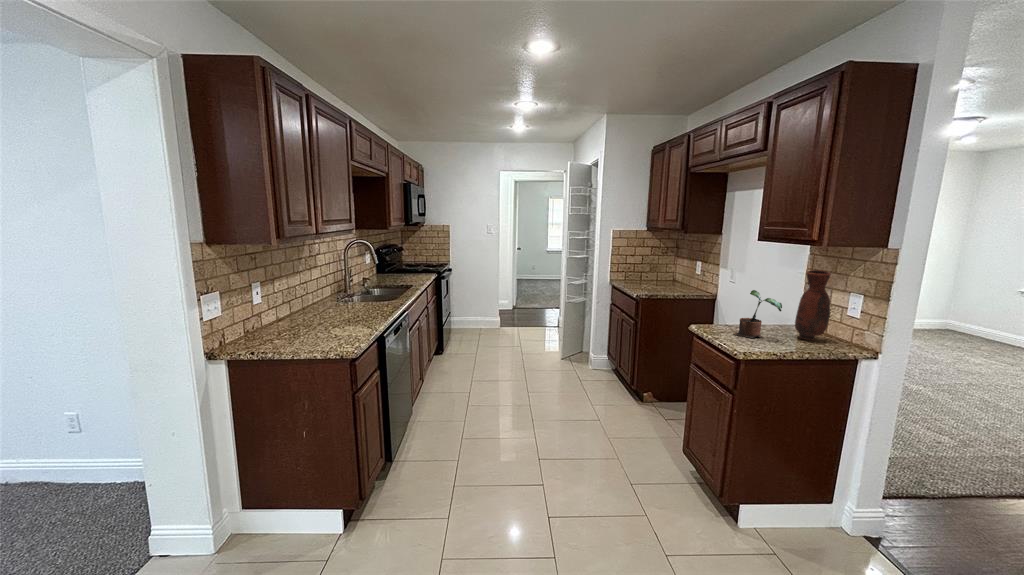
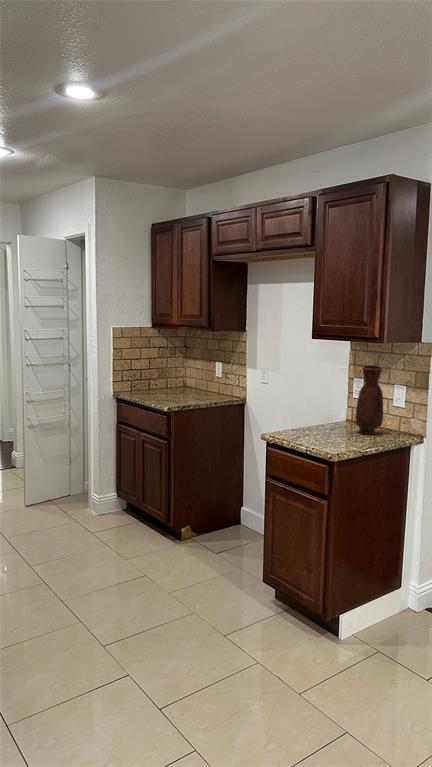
potted plant: present [733,290,782,338] -> none [307,389,351,439]

